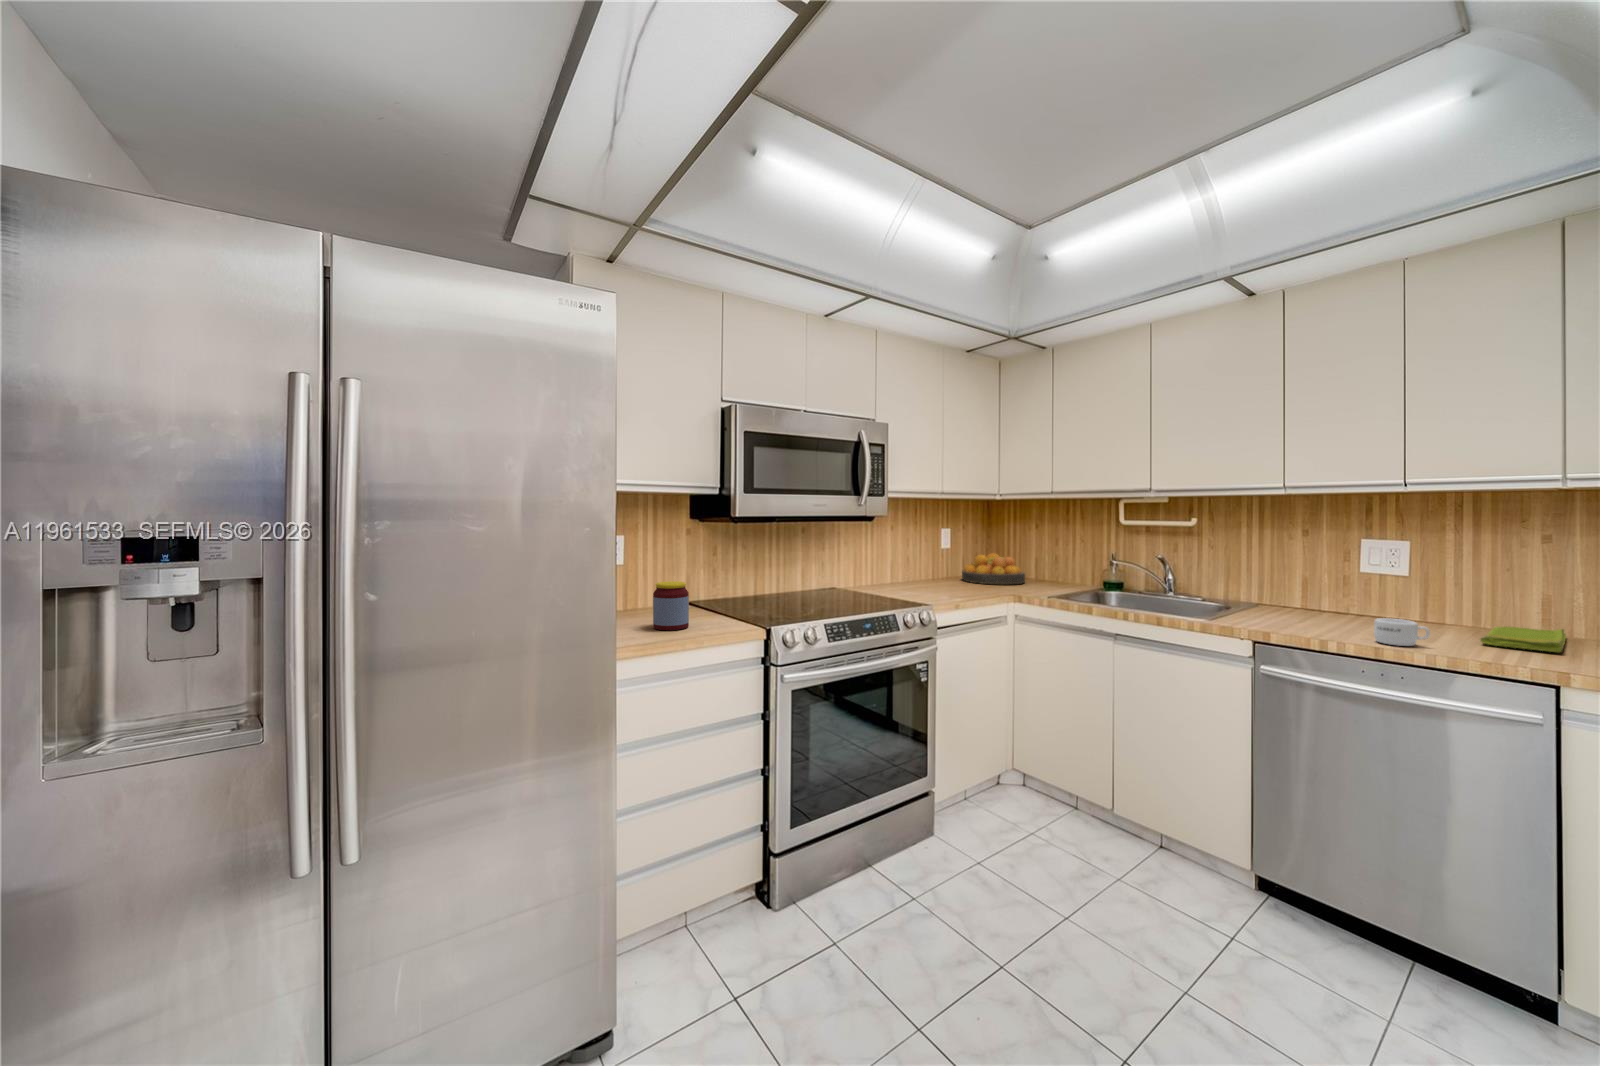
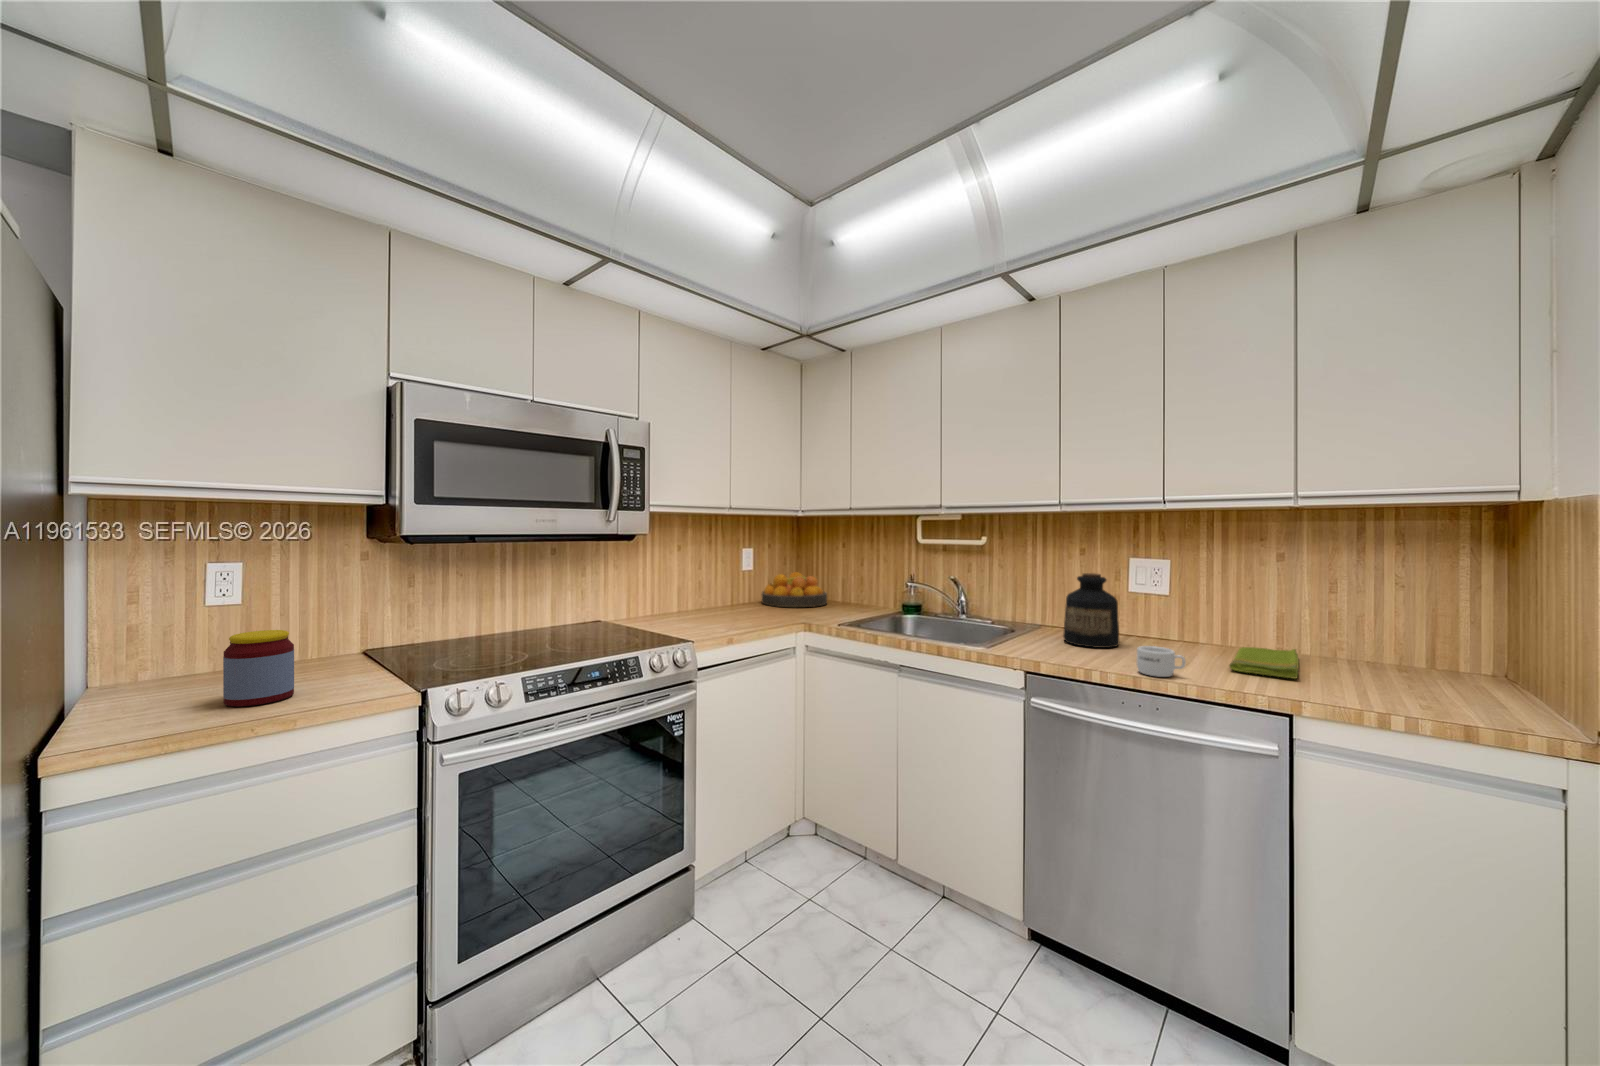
bottle: none [1287,553,1351,623] -> present [1063,573,1119,648]

